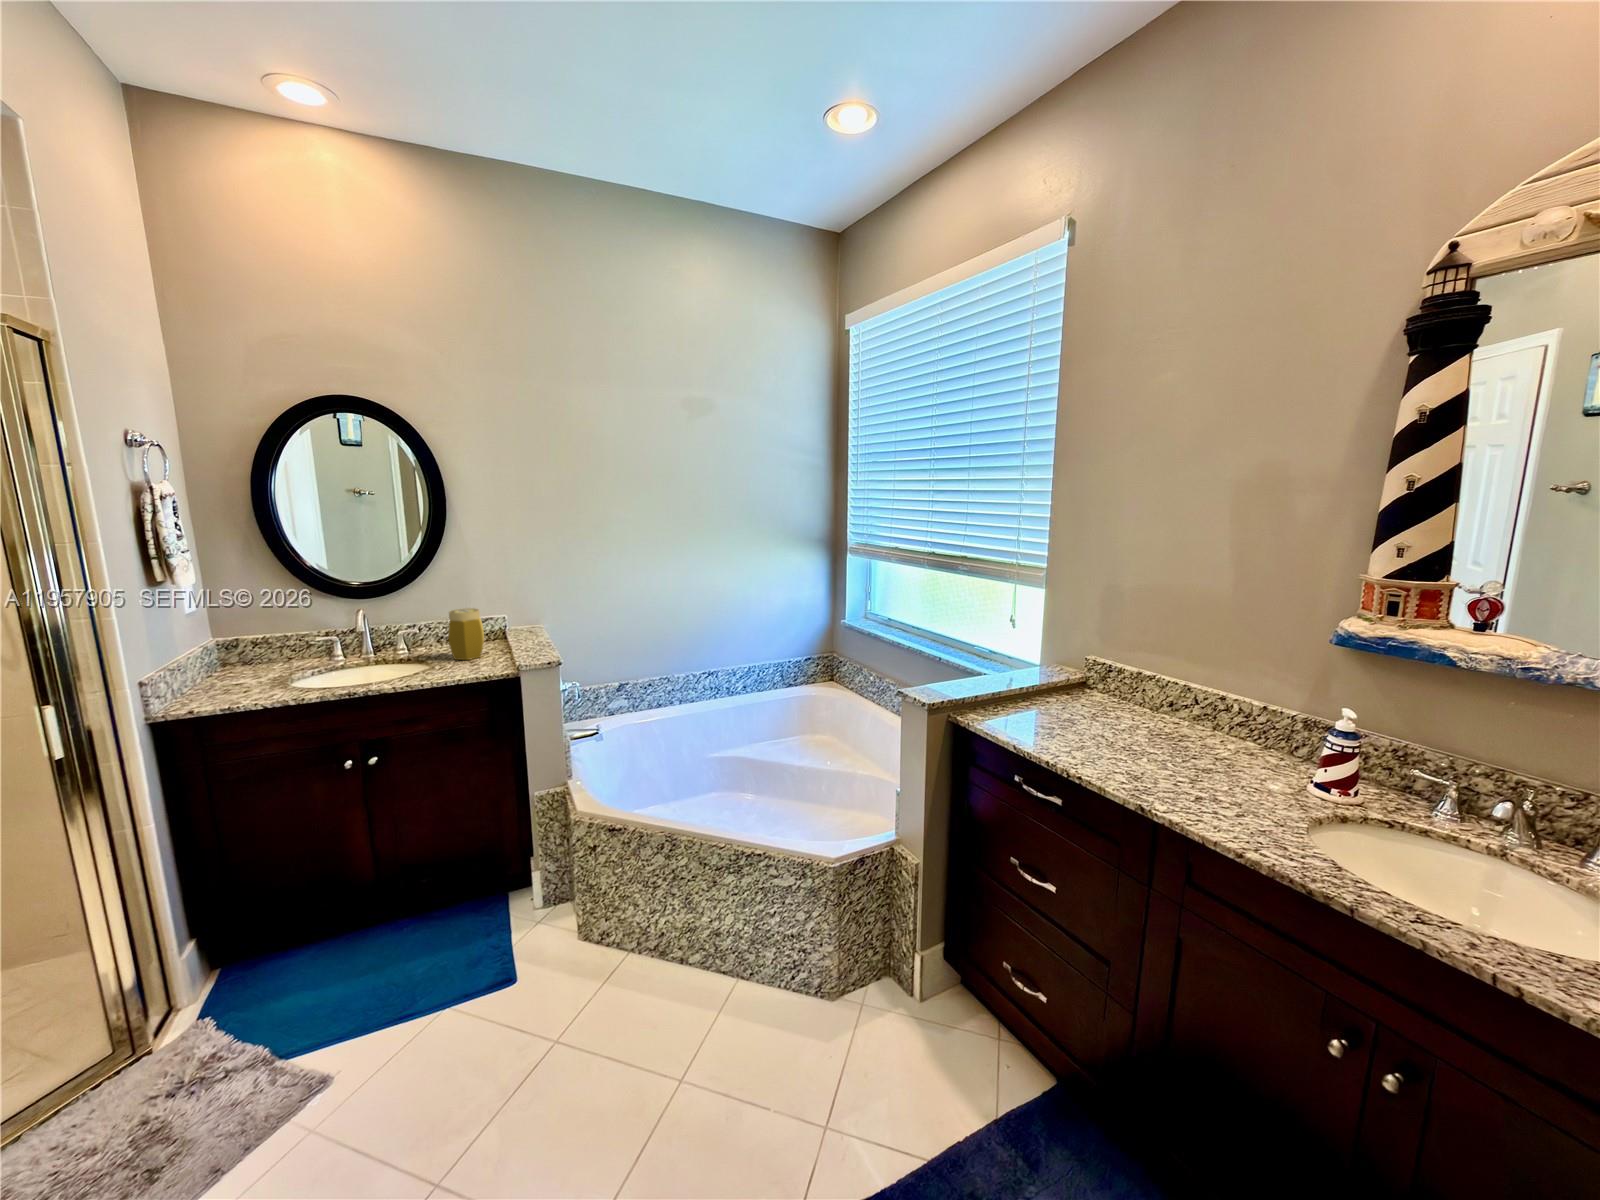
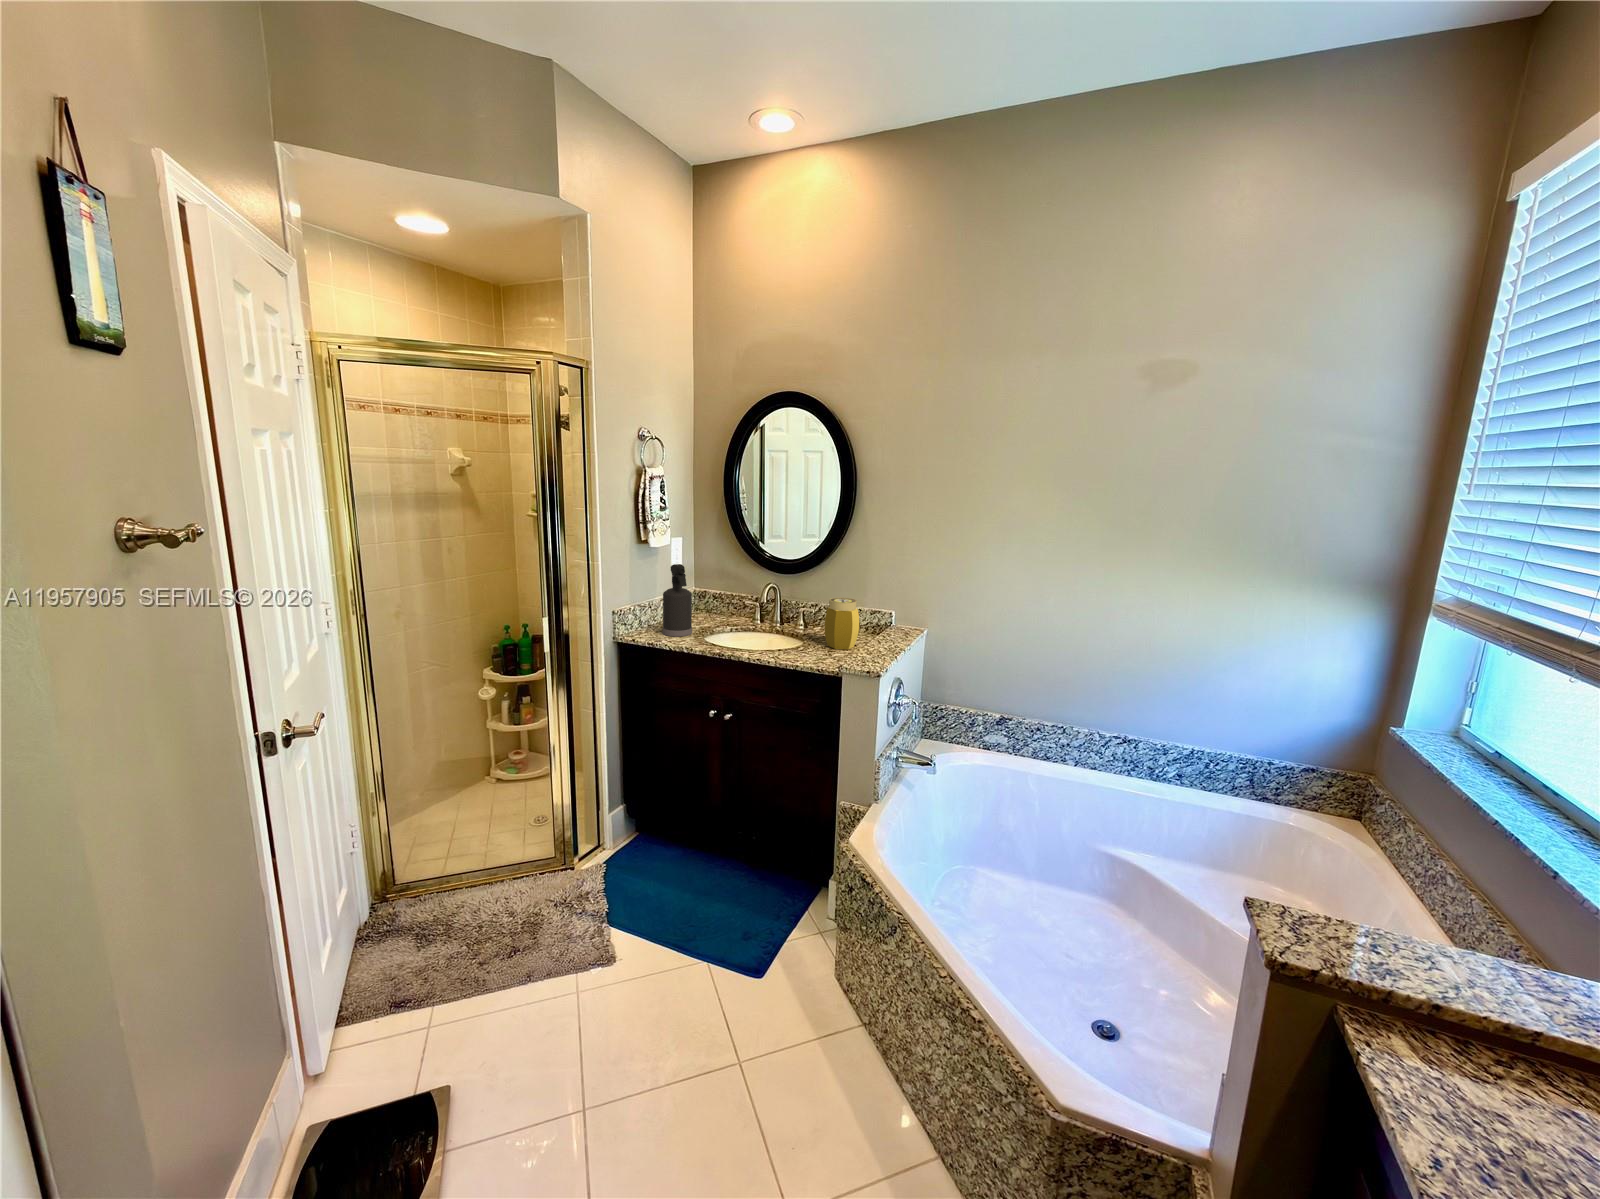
spray bottle: none [204,604,260,697] -> present [663,564,692,637]

